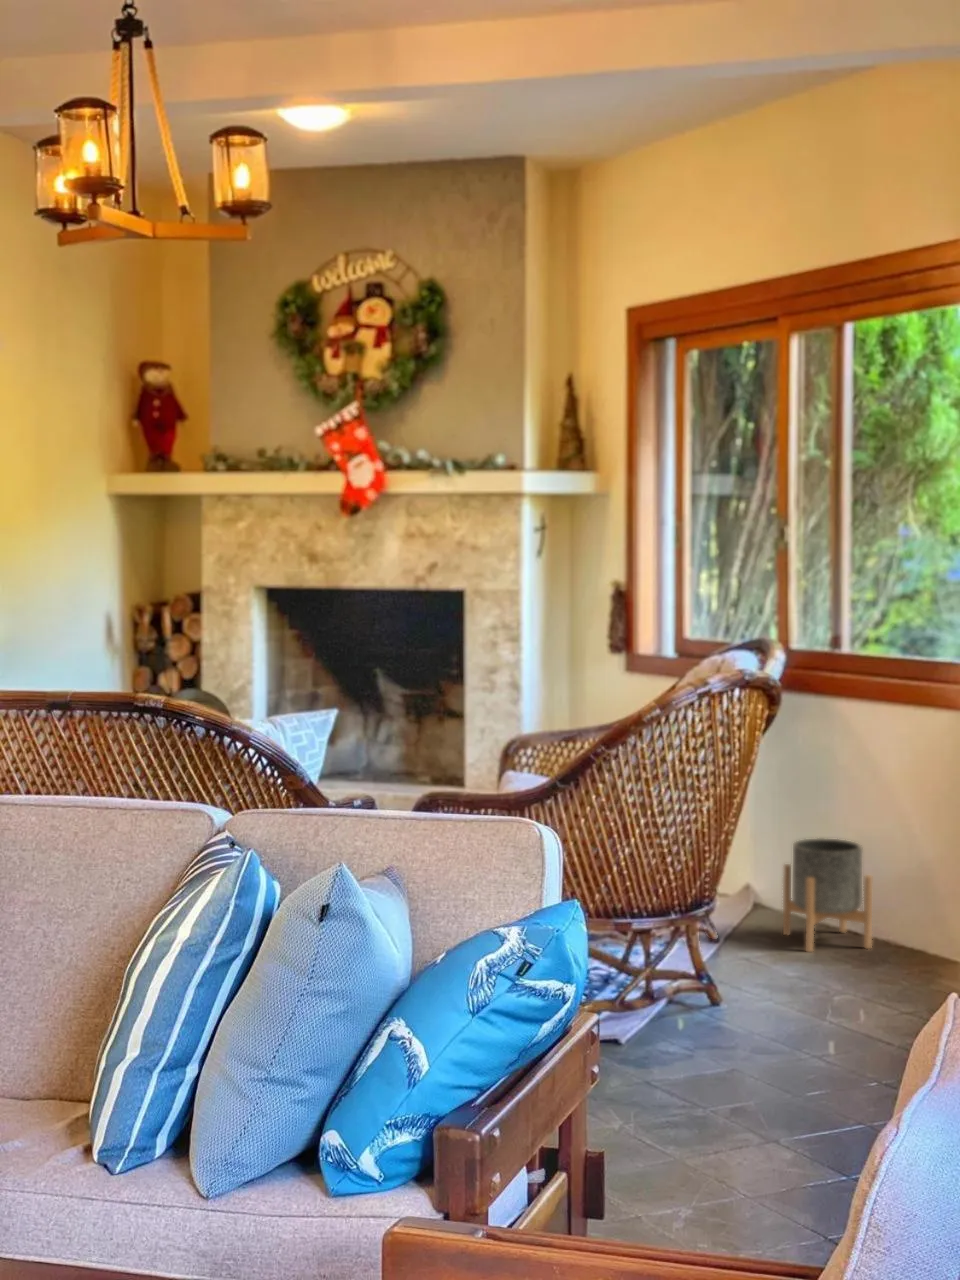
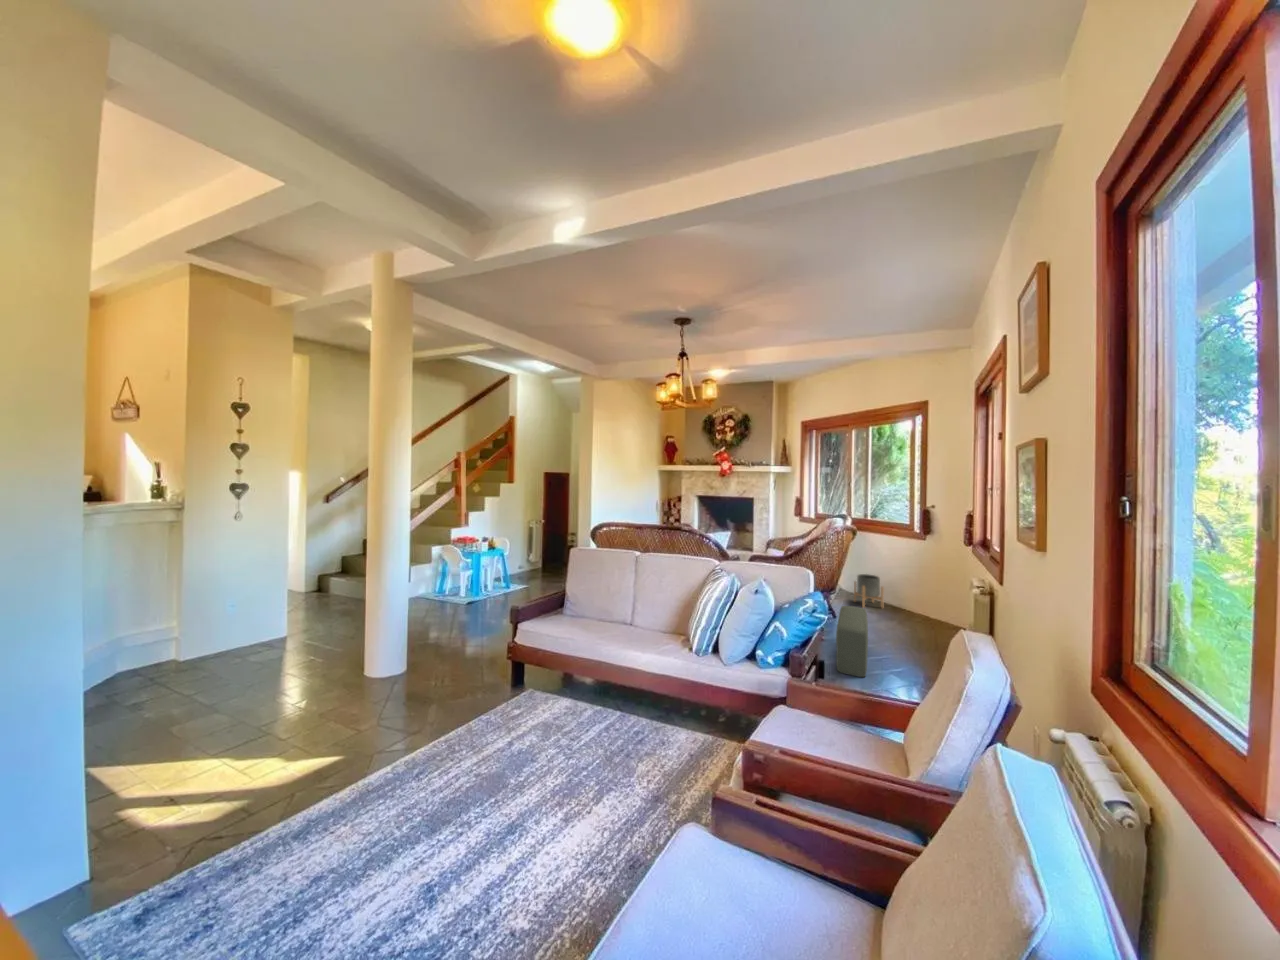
pouf: none [678,948,791,1185] -> present [836,606,868,677]

